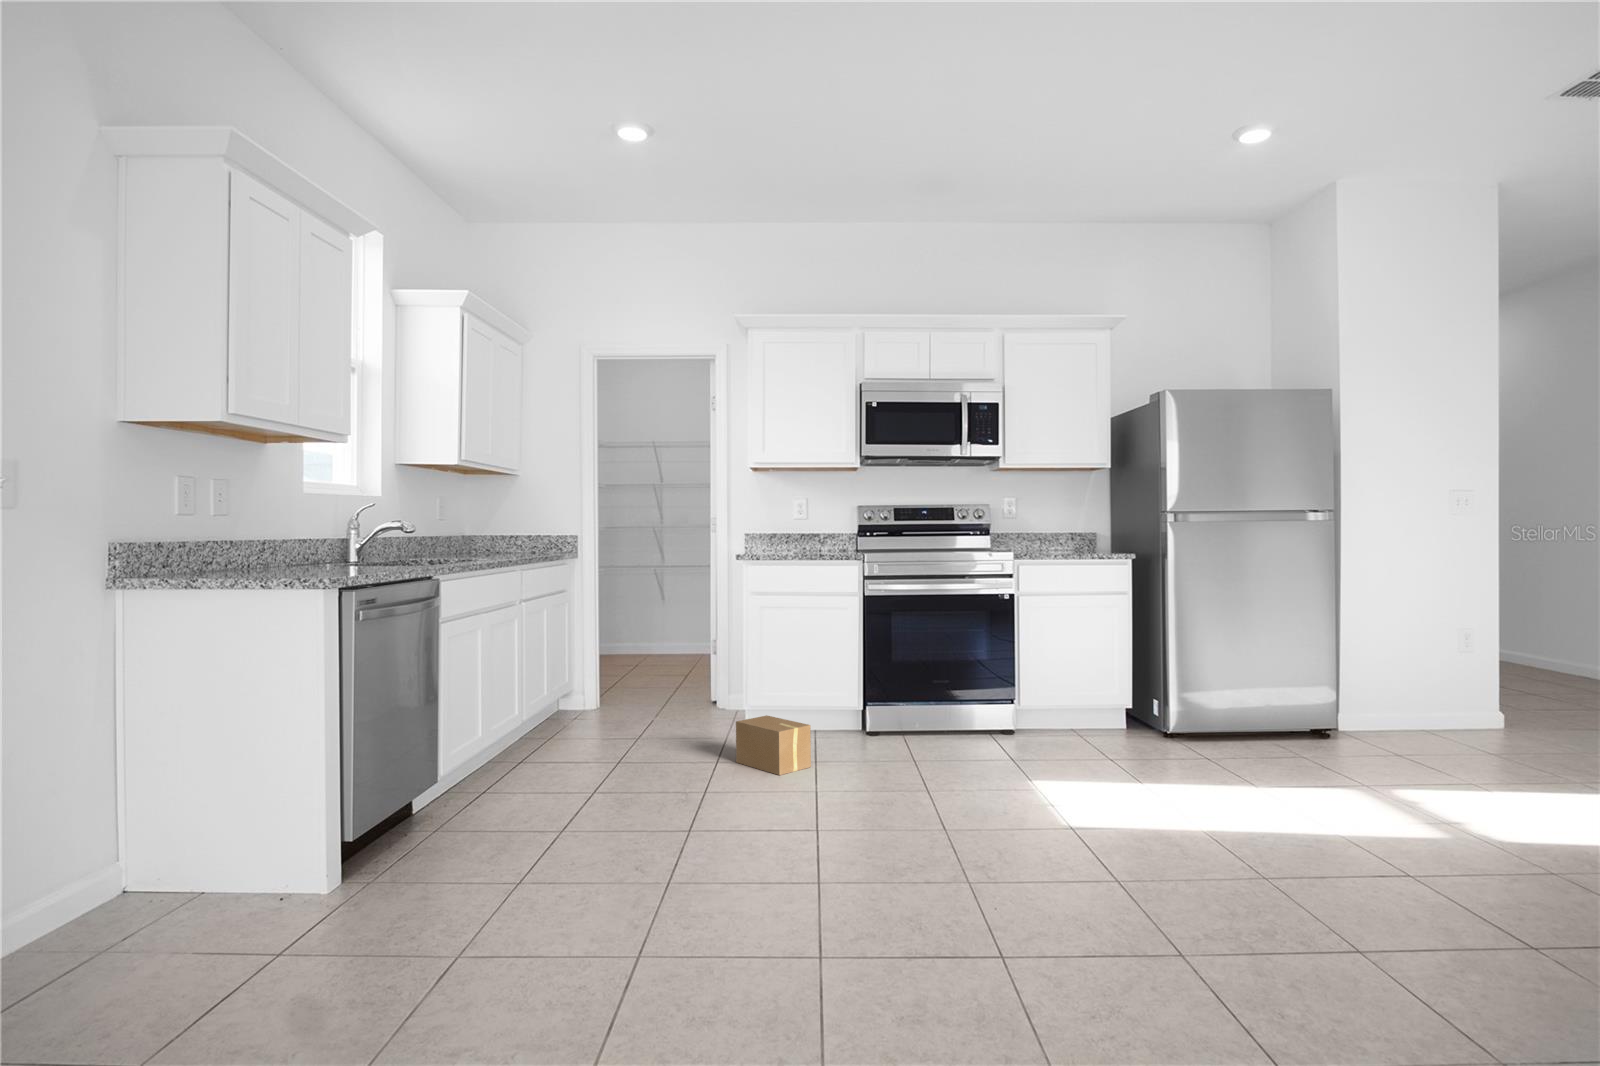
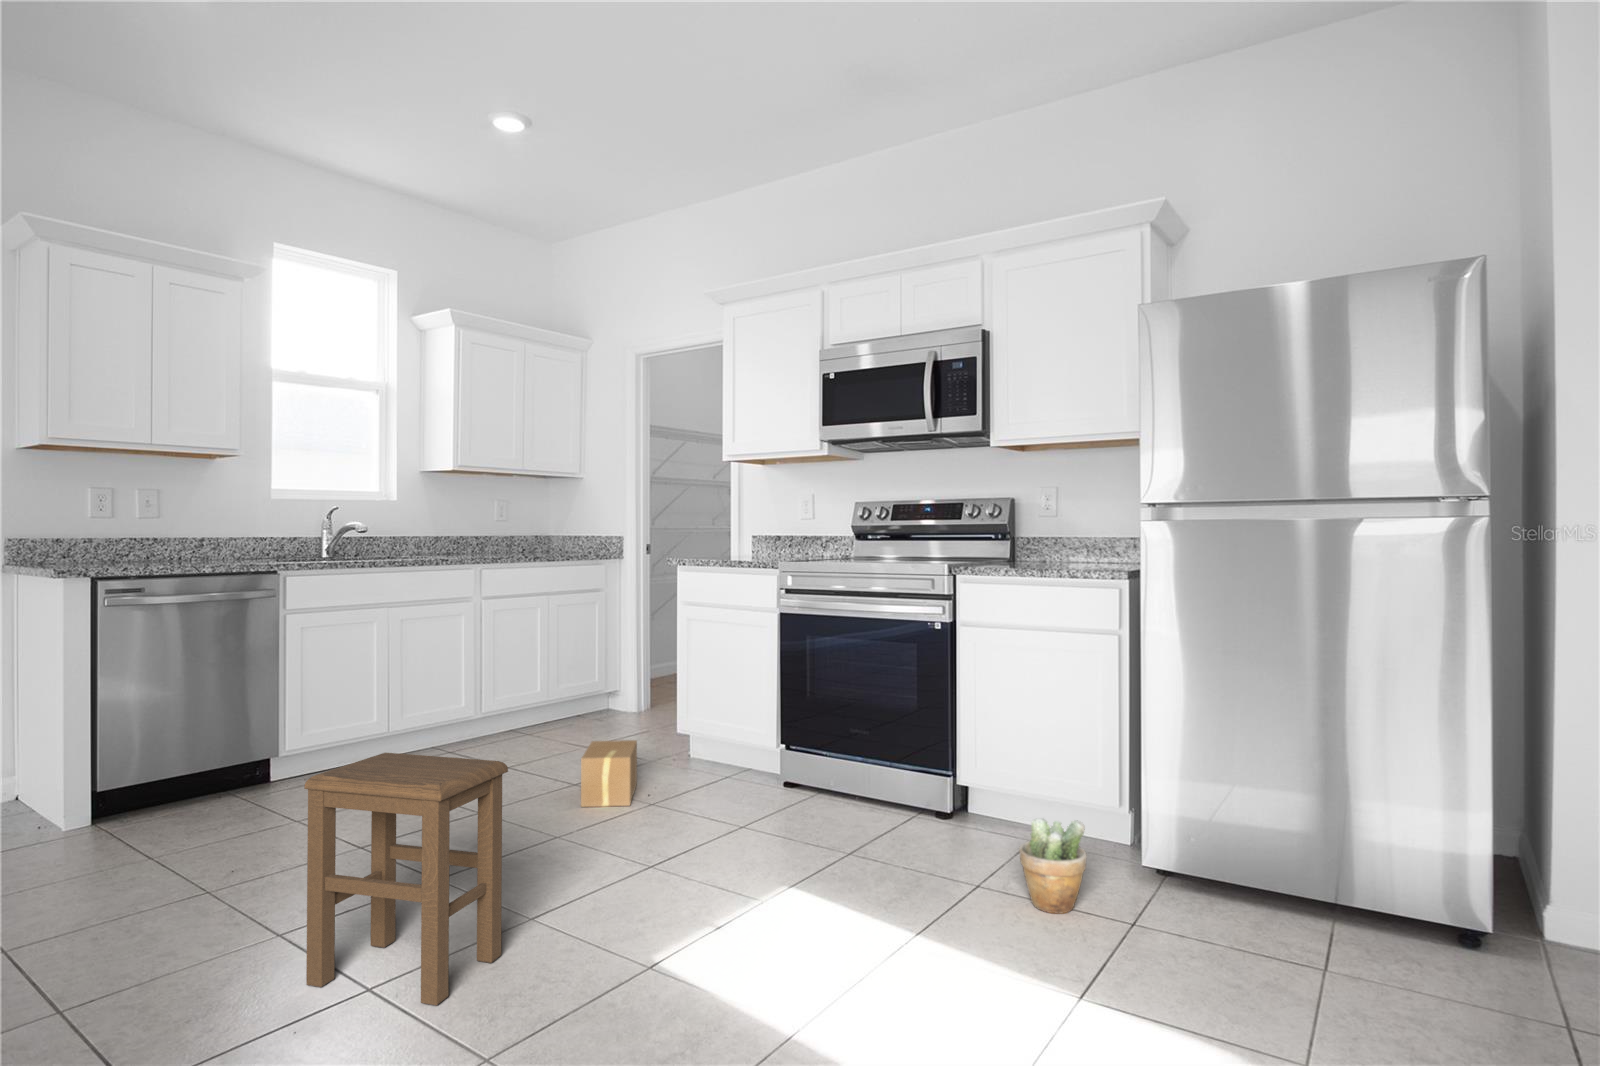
stool: none [931,702,1082,898] -> present [304,753,508,1006]
potted plant: none [1148,702,1192,761] -> present [1019,818,1087,913]

